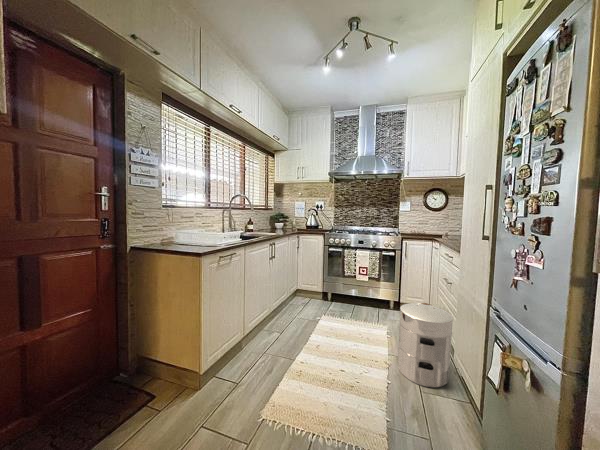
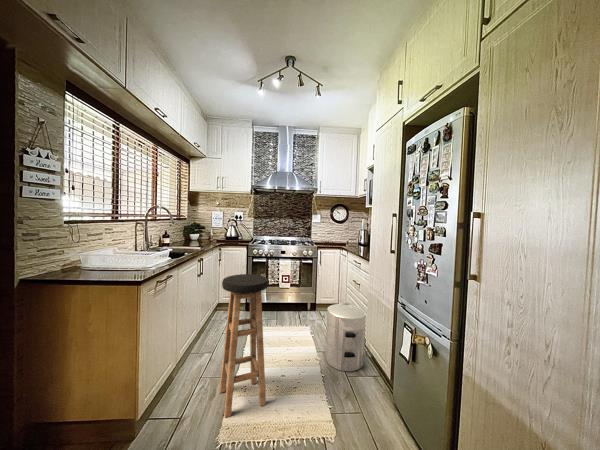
bar stool: none [275,257,322,396] -> present [219,274,268,418]

